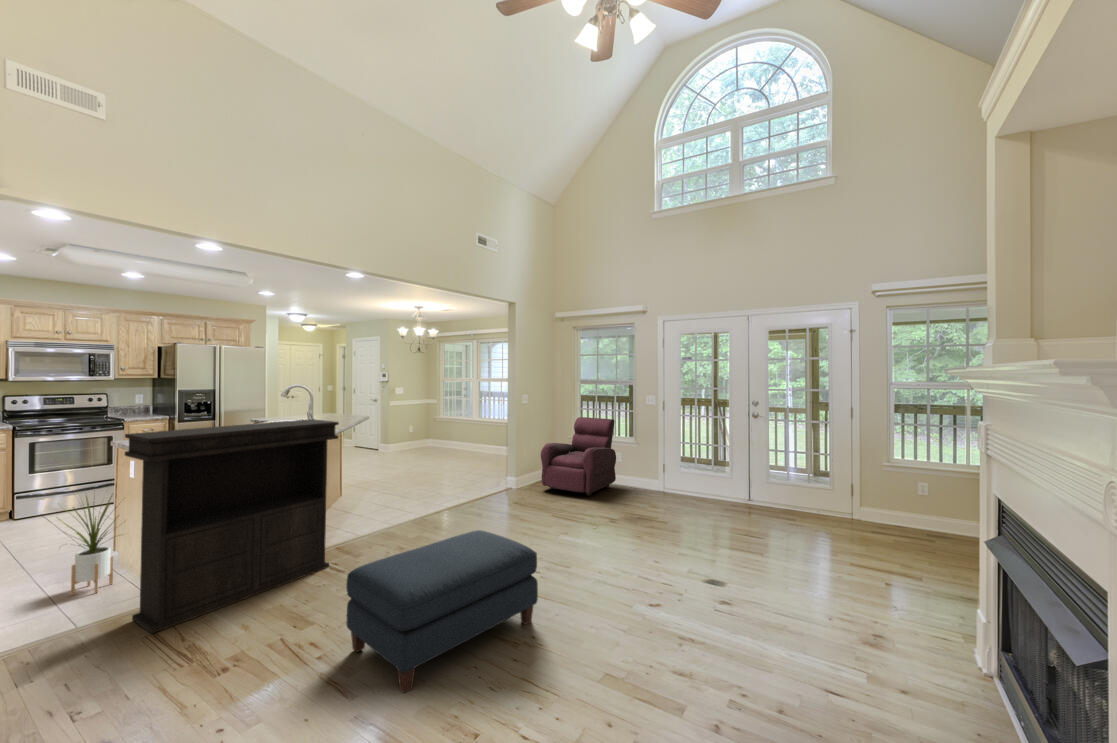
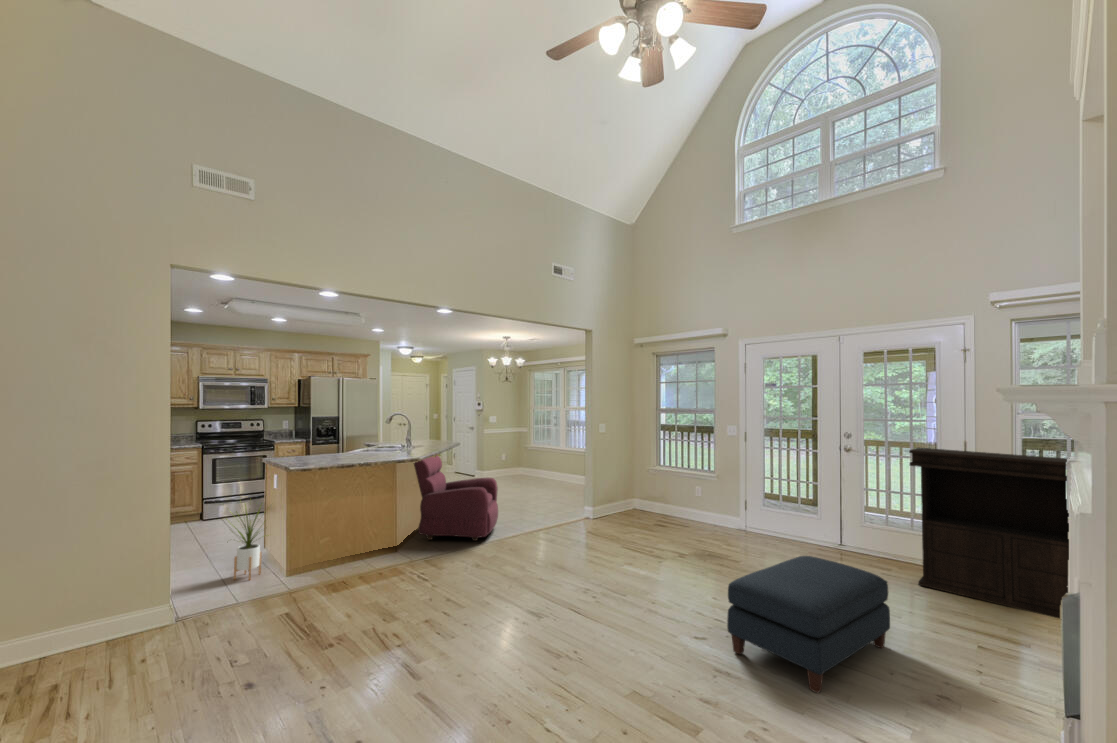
armchair: present [541,417,616,496] -> present [413,456,498,541]
console table: present [125,419,339,634] -> present [909,448,1069,619]
ottoman: present [346,530,538,693] -> present [727,556,890,693]

